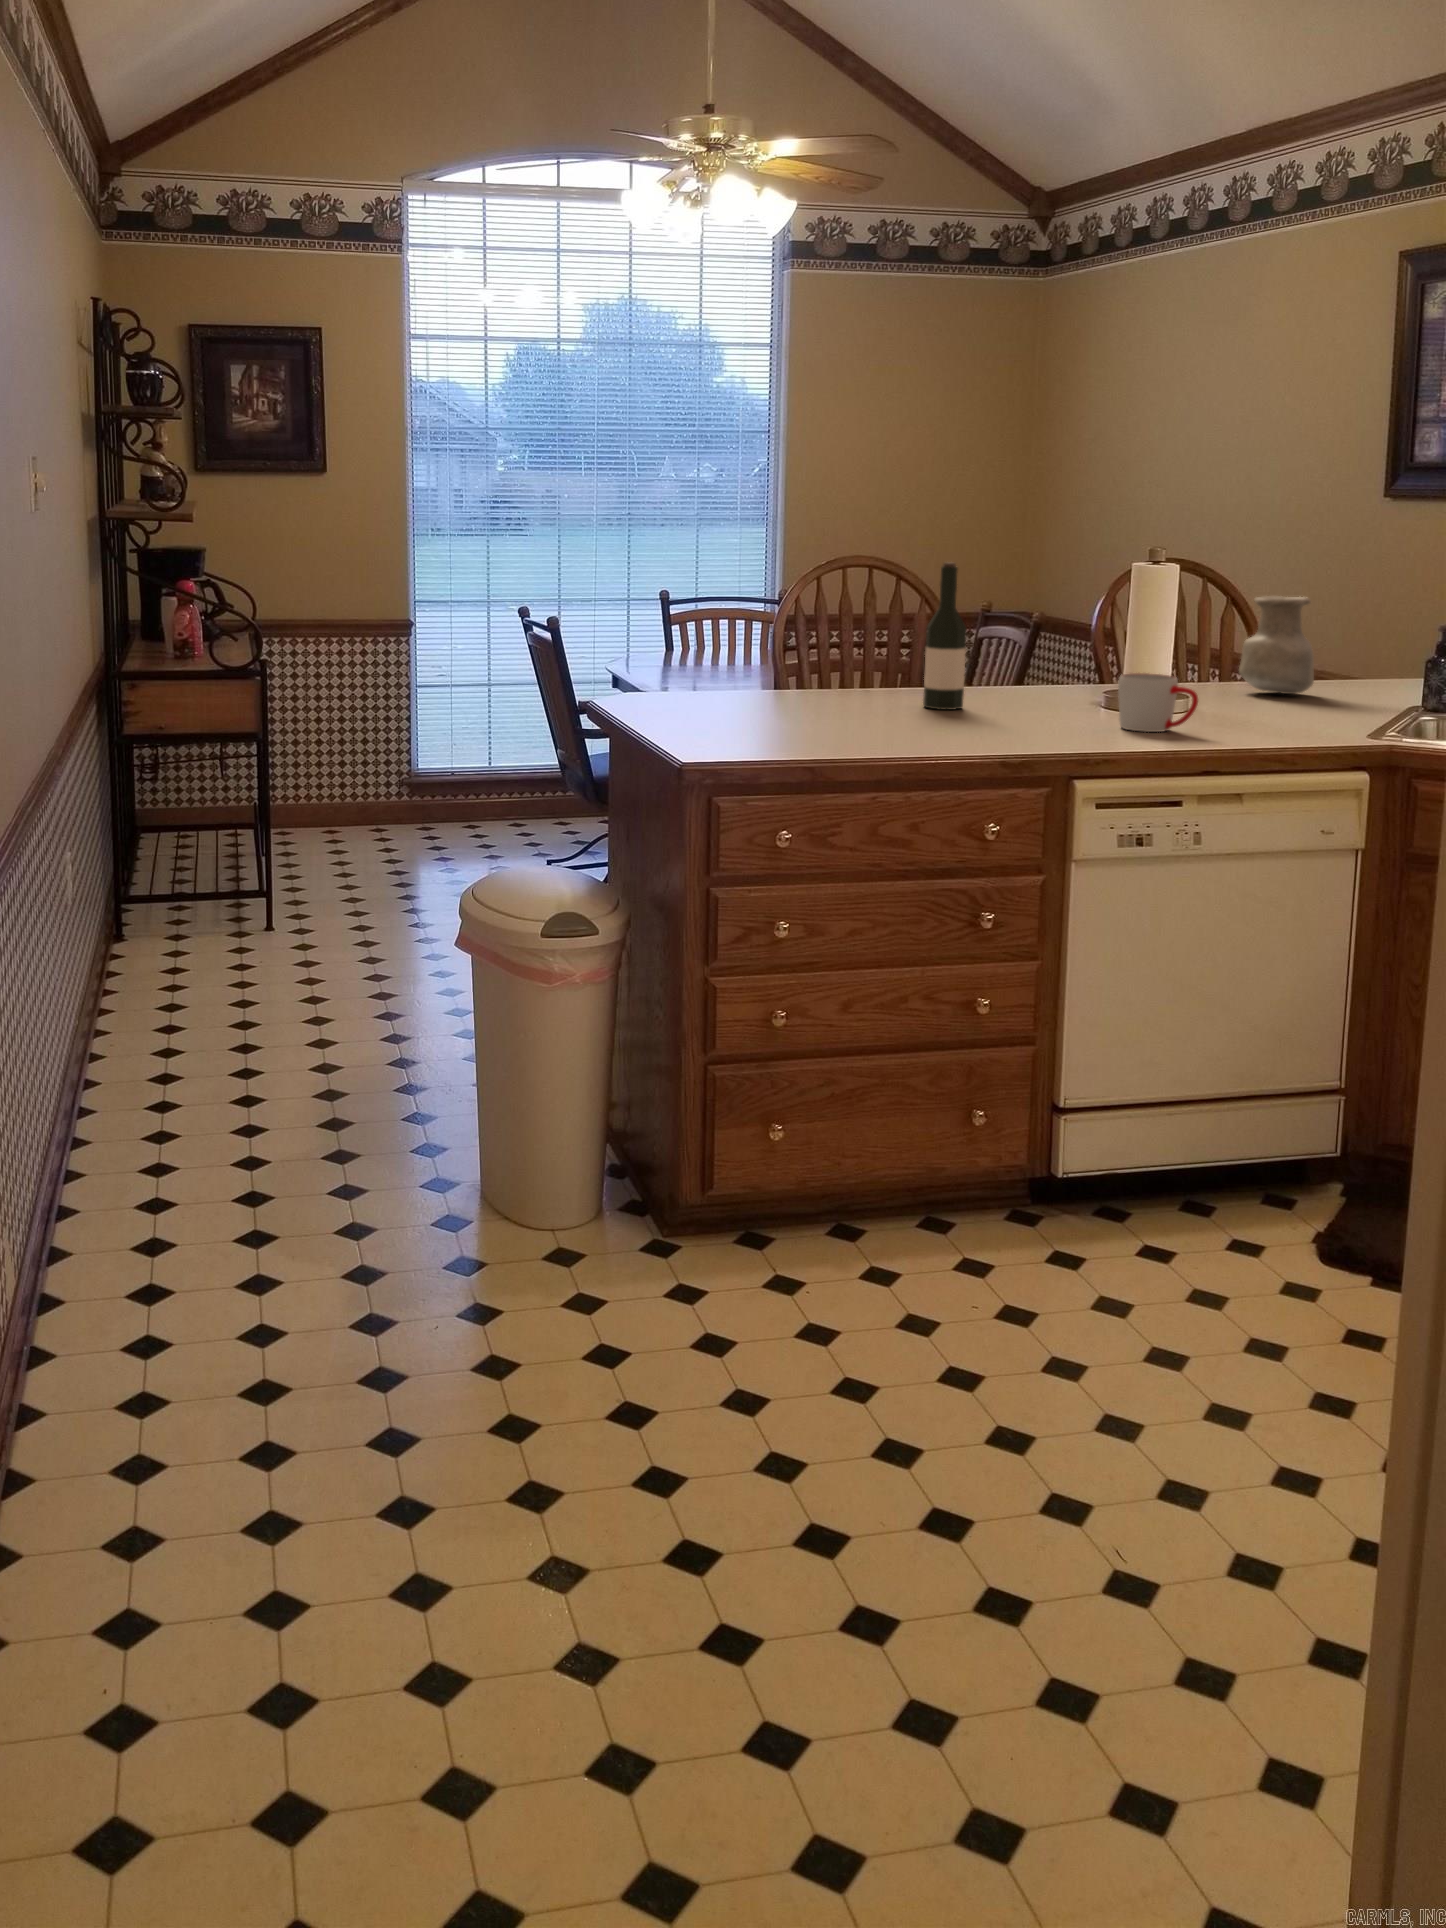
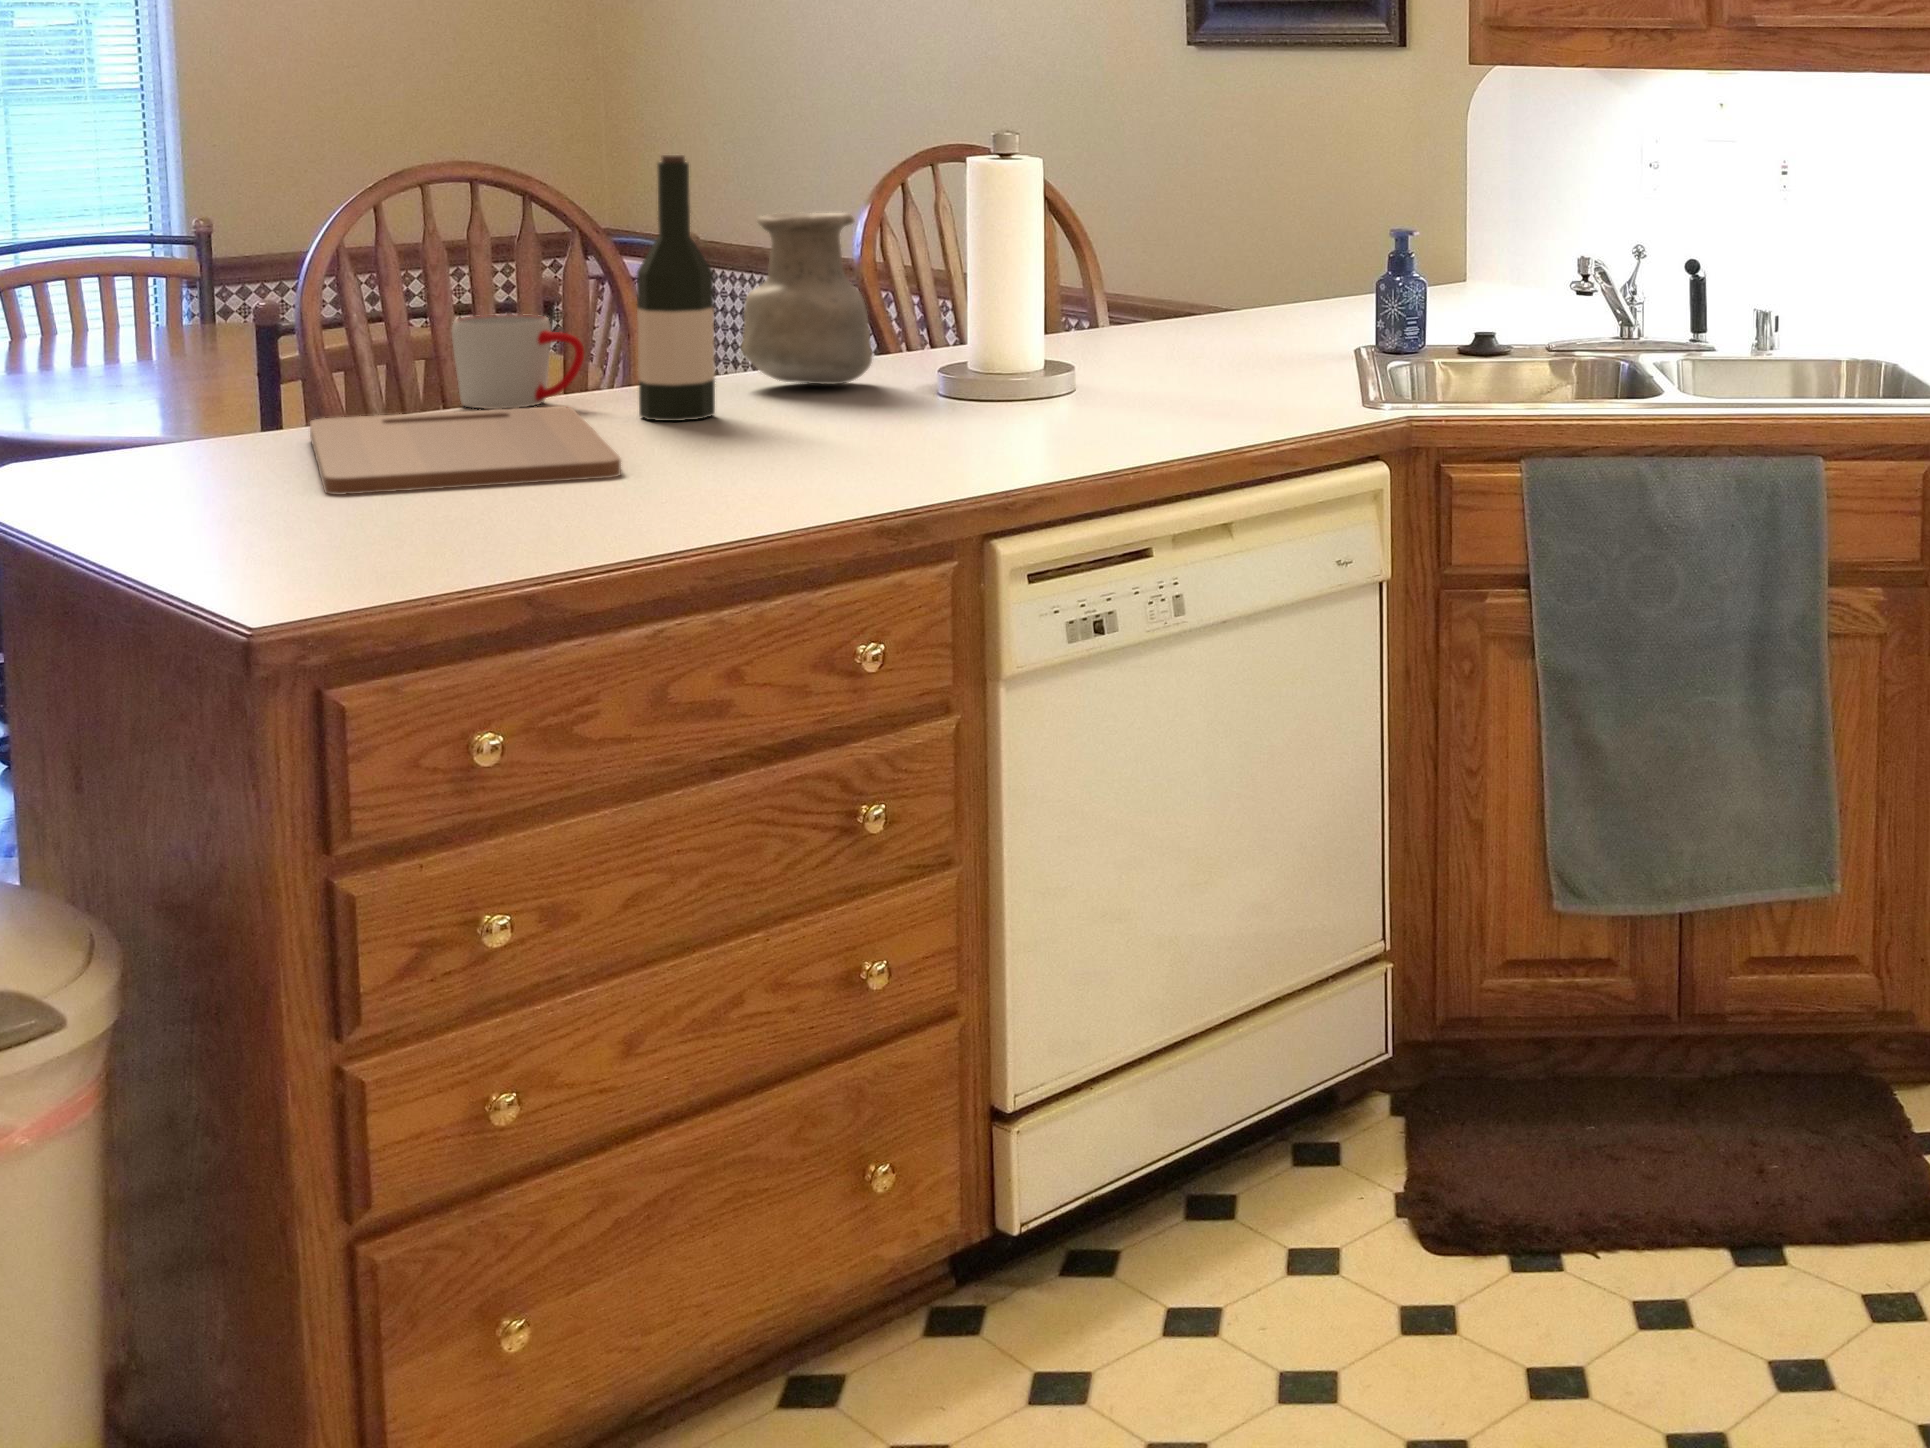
vase: present [1239,596,1314,694] -> present [741,212,872,384]
mug: present [1118,673,1198,732] -> present [452,314,584,409]
cutting board: none [743,693,886,732] -> present [310,406,621,494]

